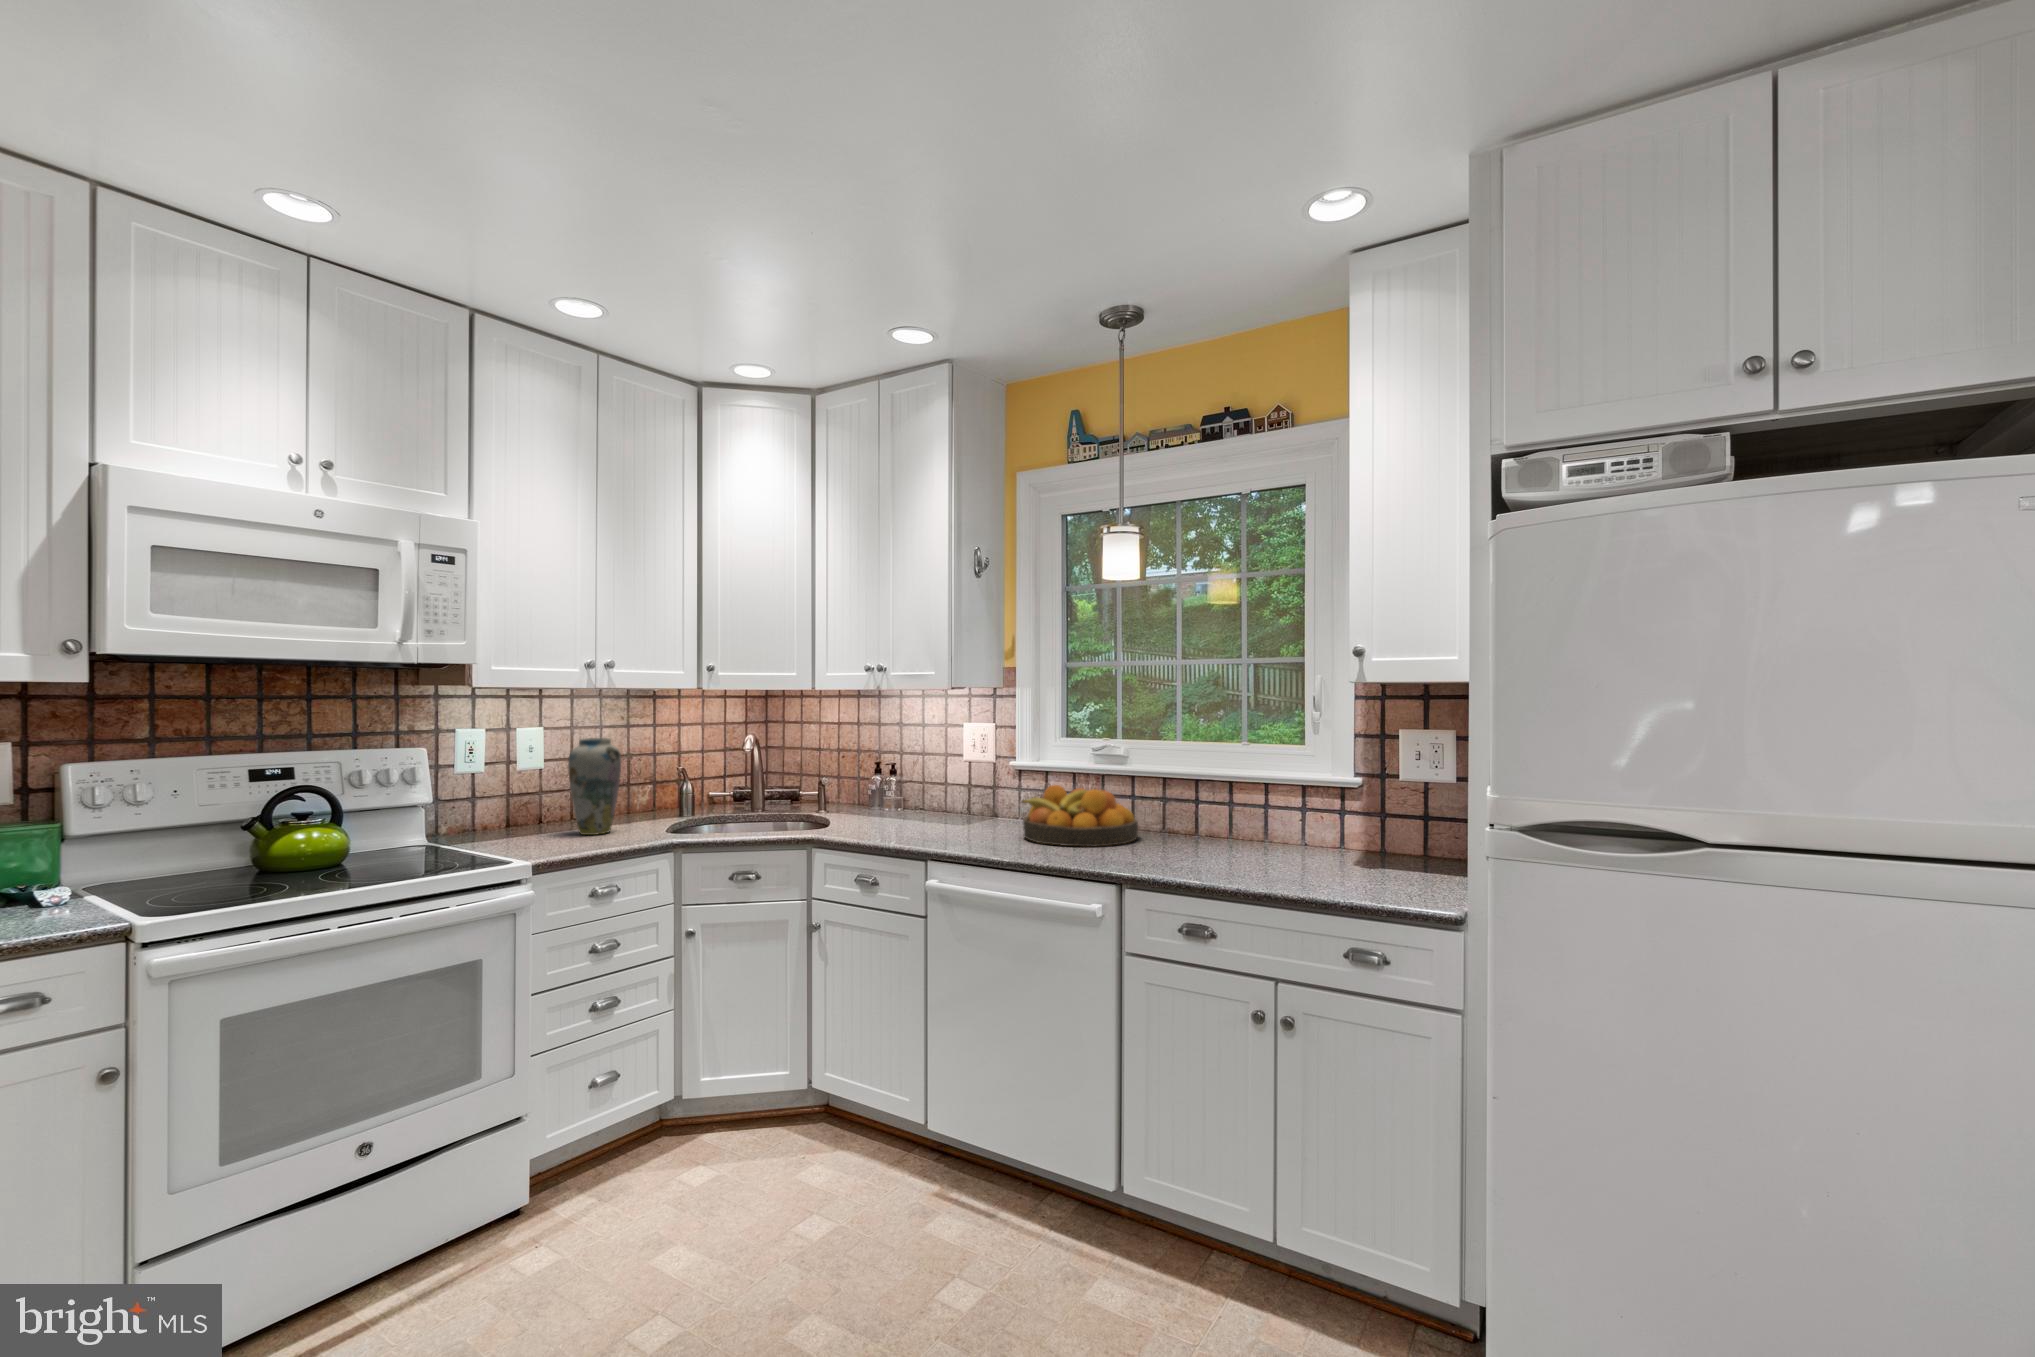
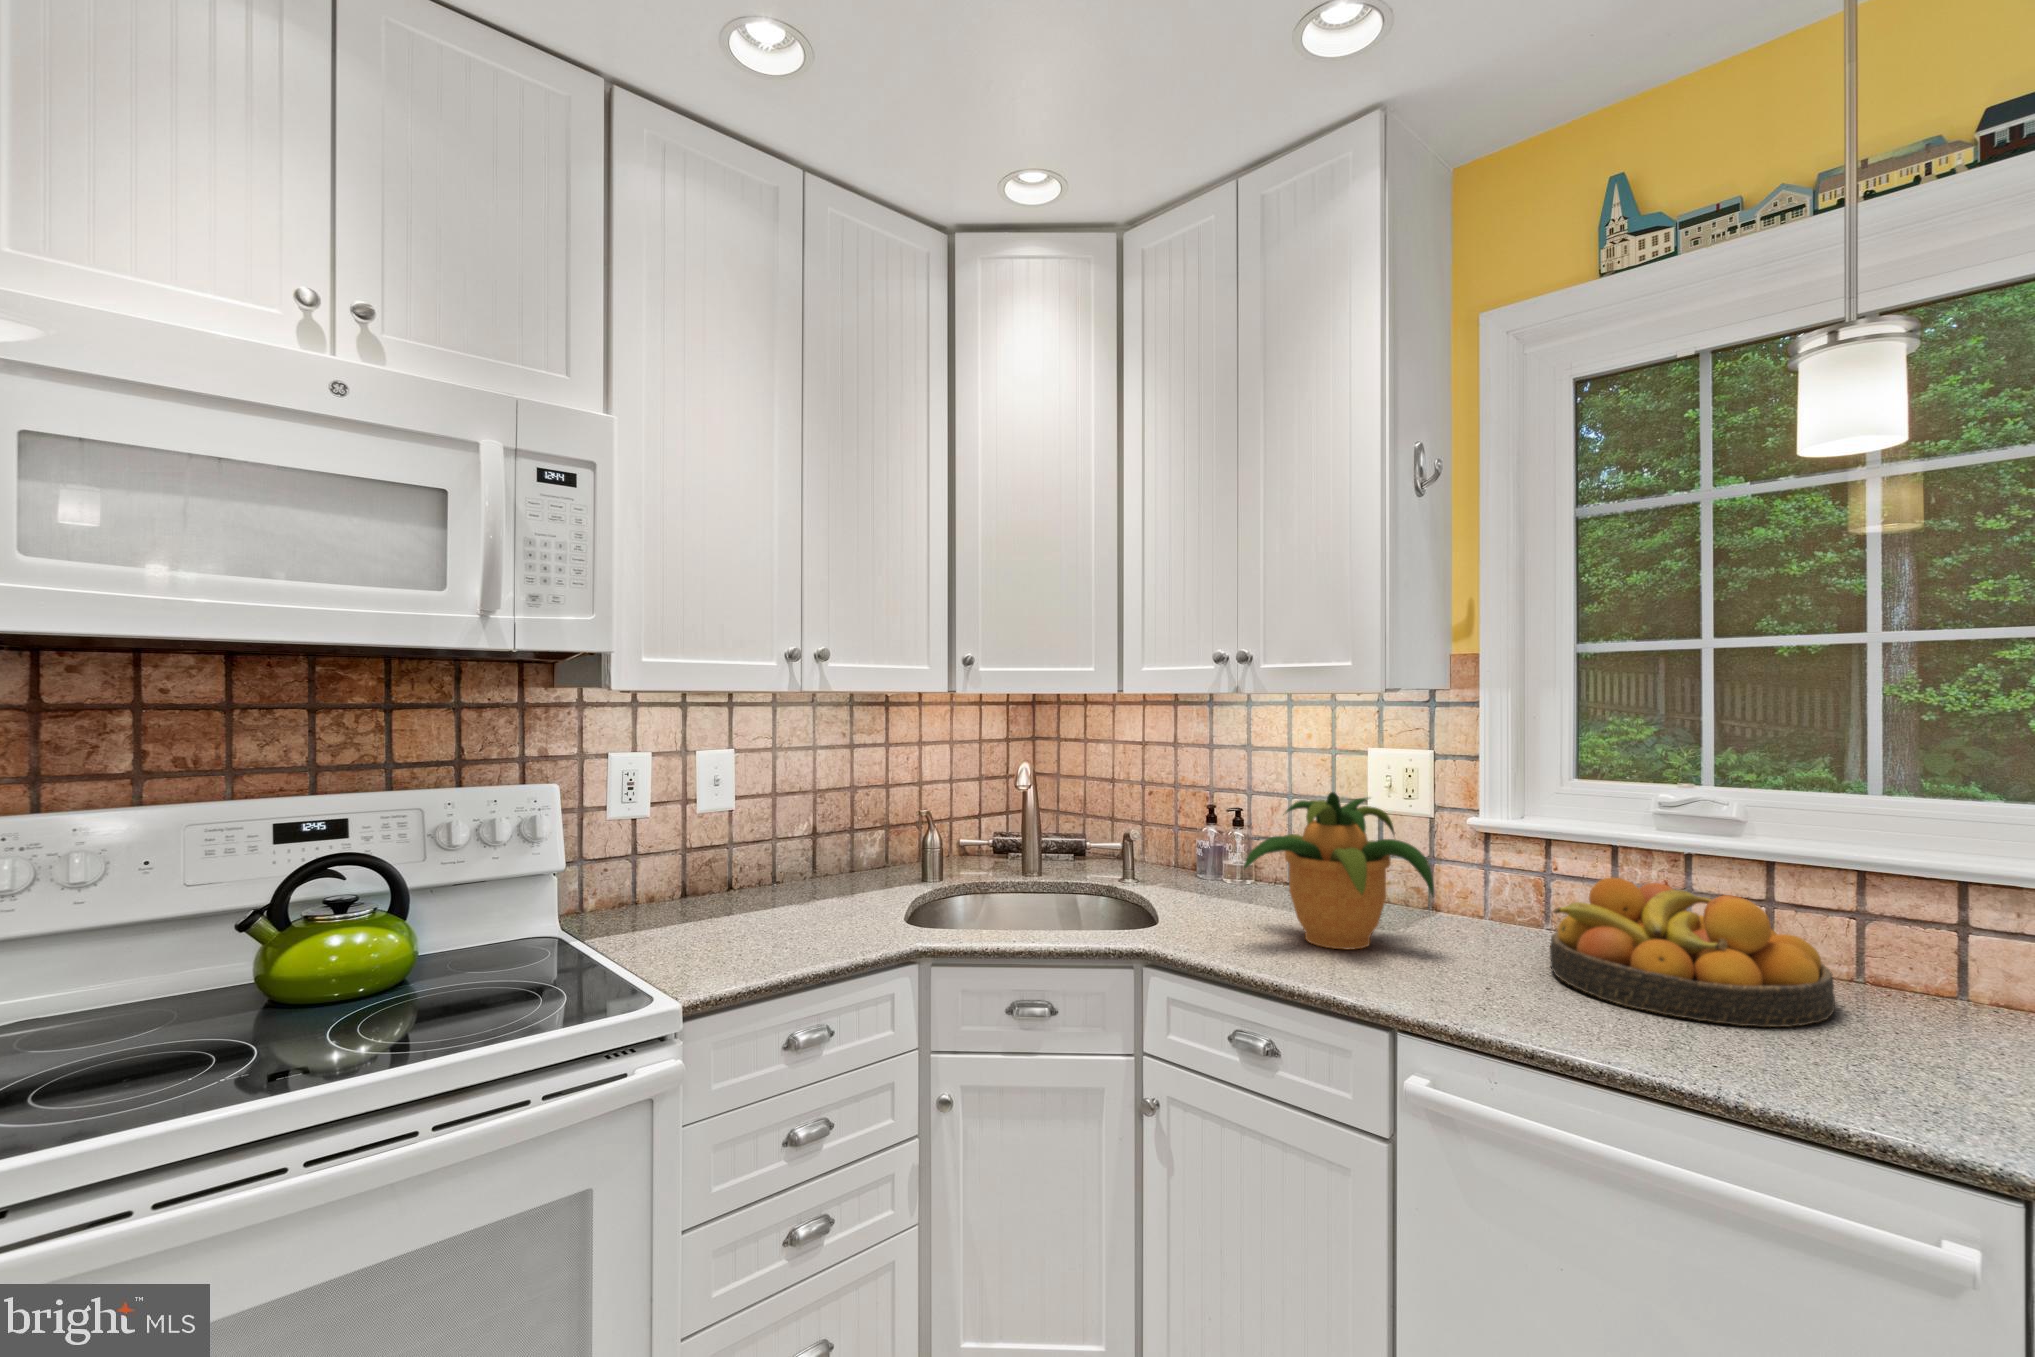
vase: present [568,738,621,835] -> none [763,767,839,919]
potted plant: none [870,745,973,833] -> present [1244,792,1434,949]

